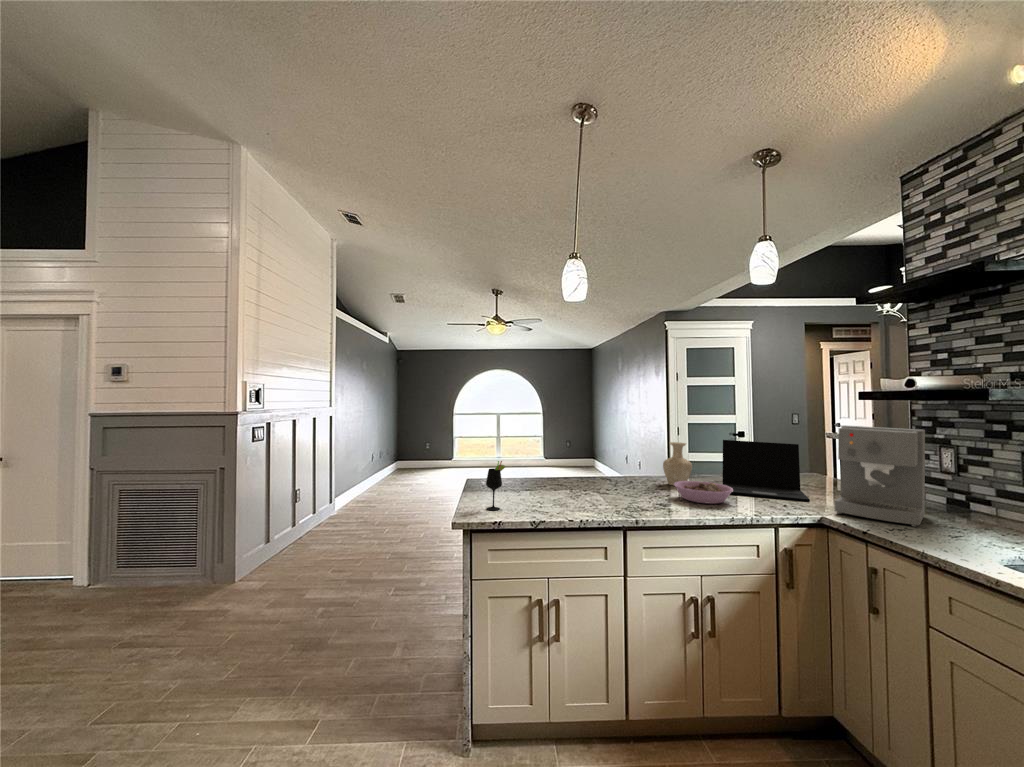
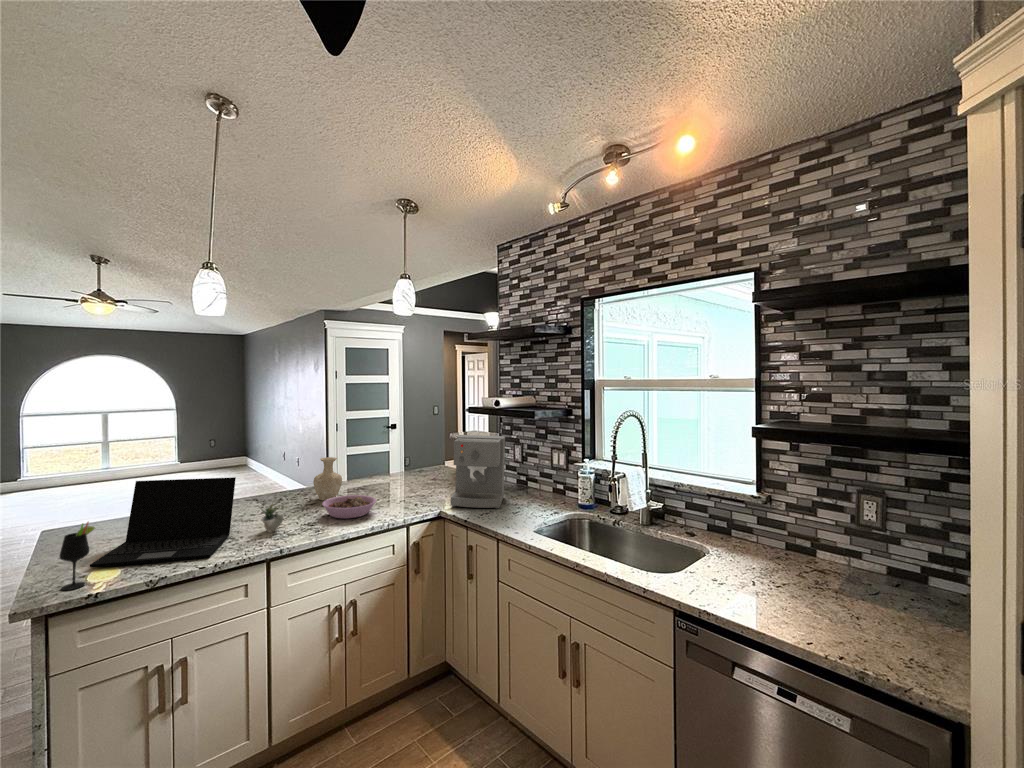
laptop: present [723,440,810,502] -> present [90,477,236,567]
succulent plant: none [618,474,642,502] -> present [262,504,283,533]

